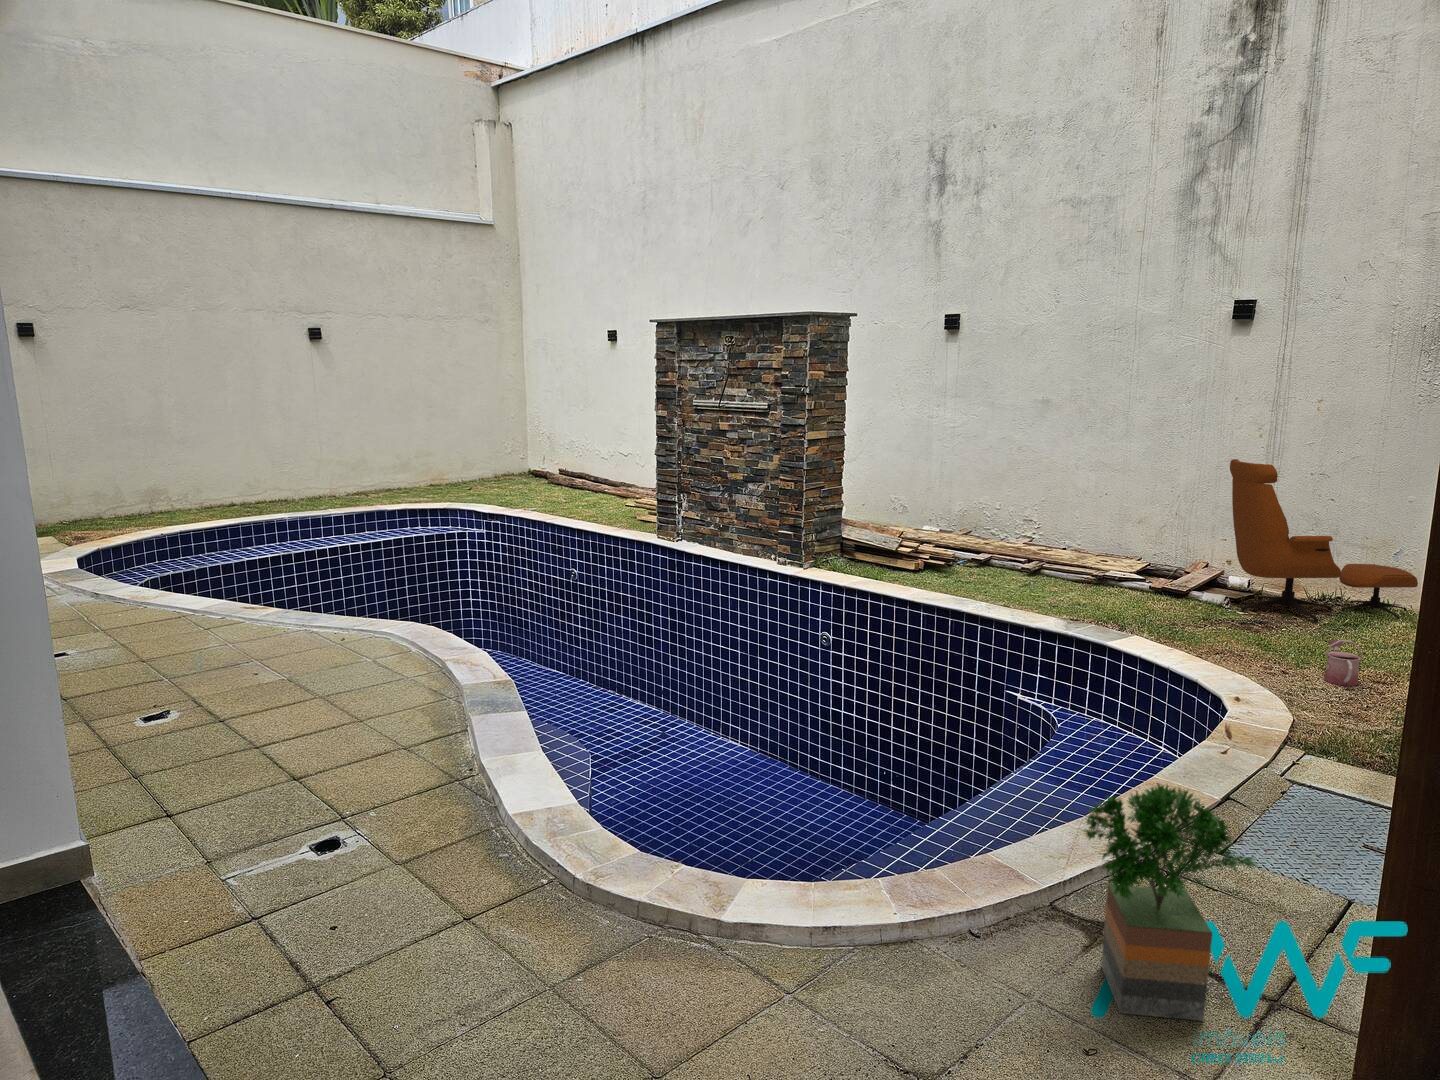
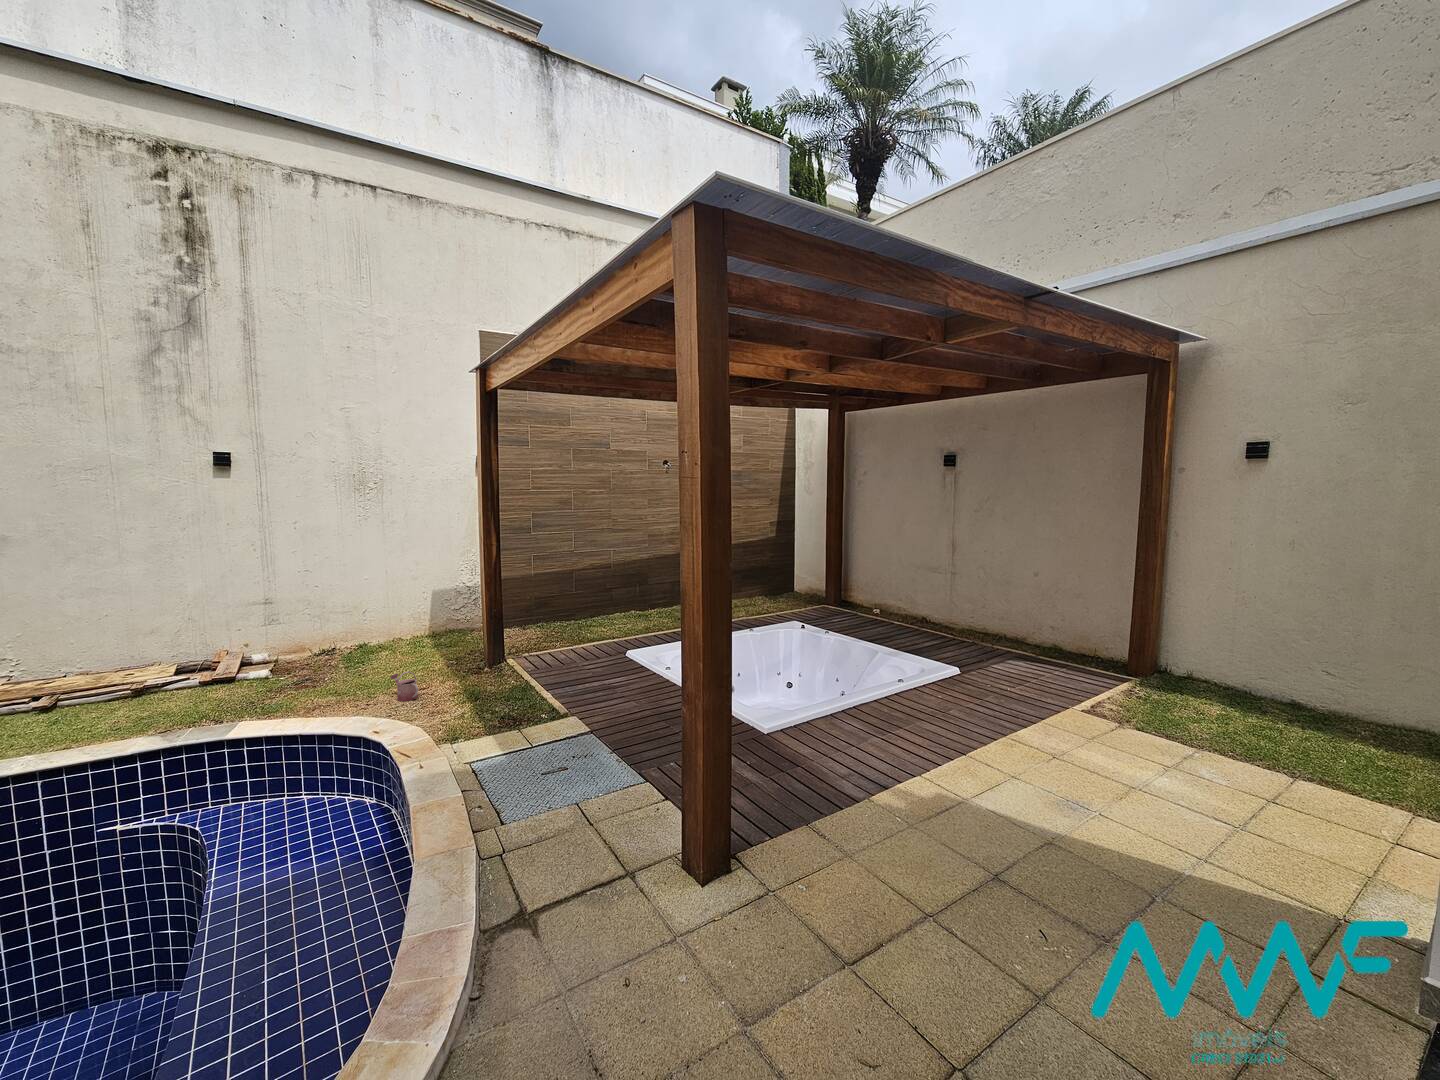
lounge chair: present [1230,459,1418,622] -> none [257,570,384,677]
potted tree: present [1084,783,1257,1021] -> none [549,787,641,950]

